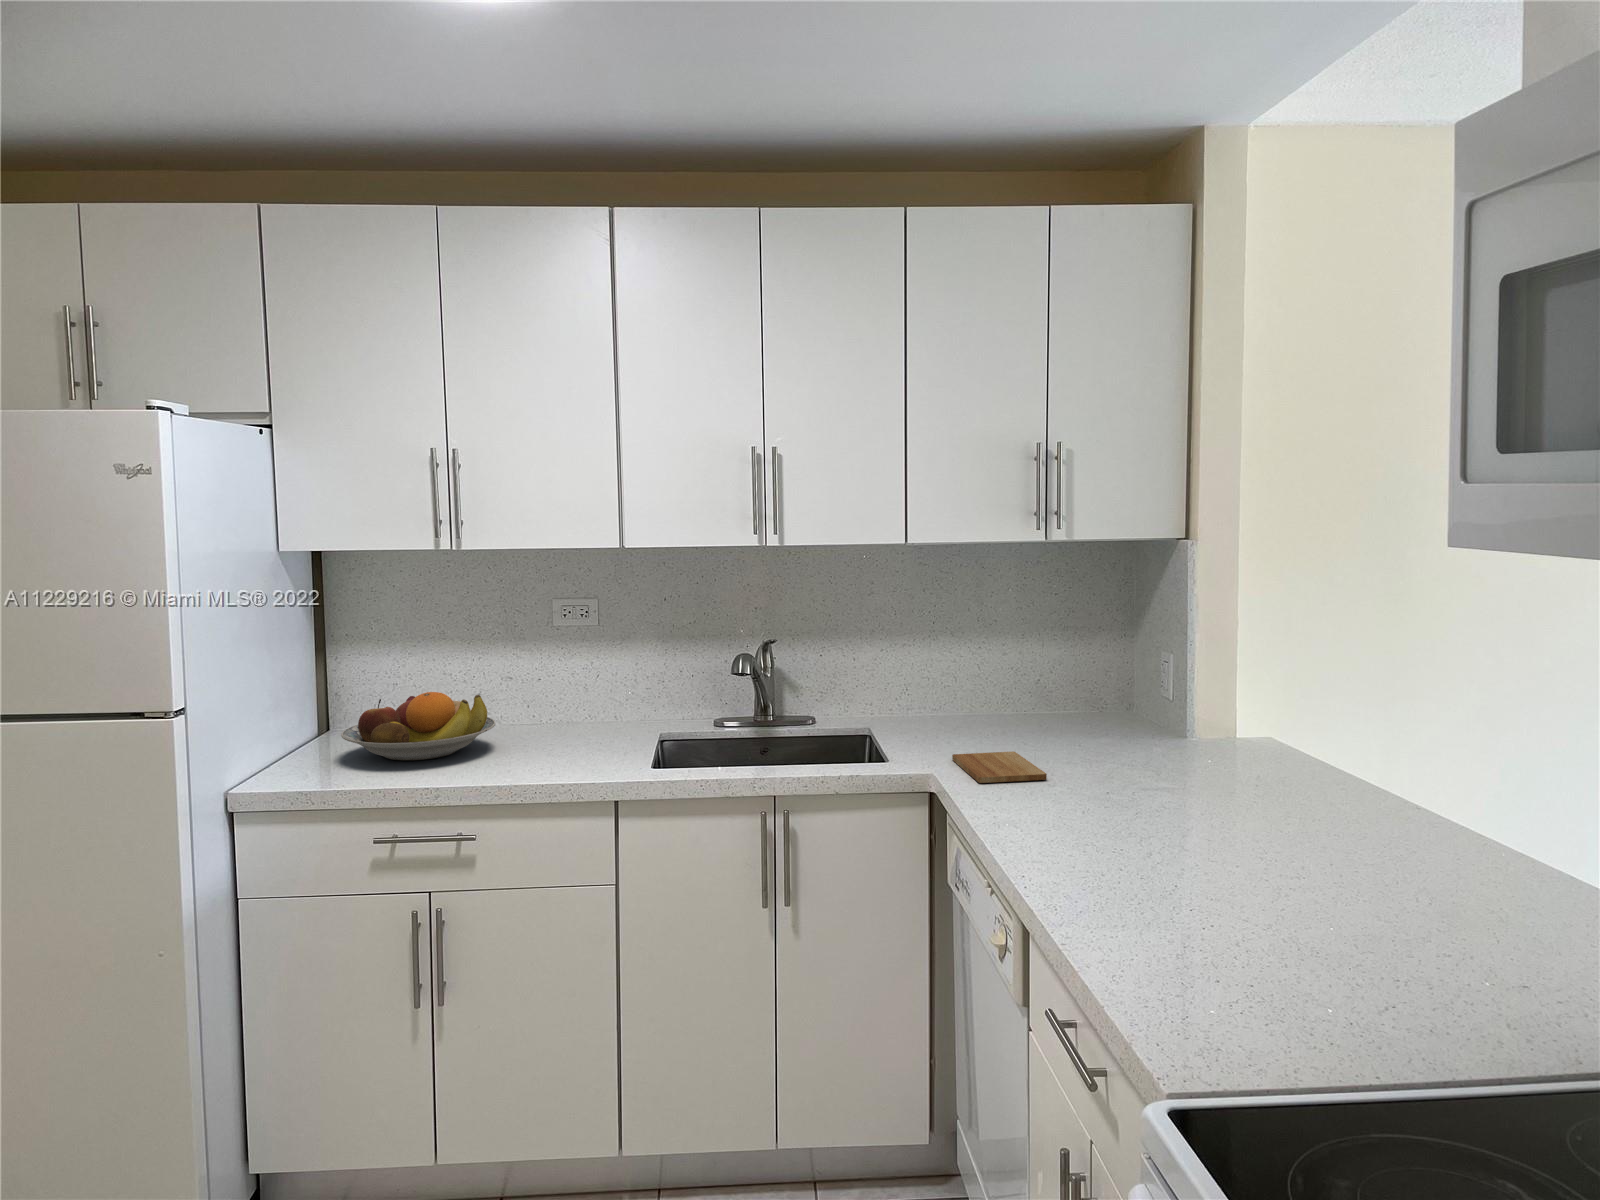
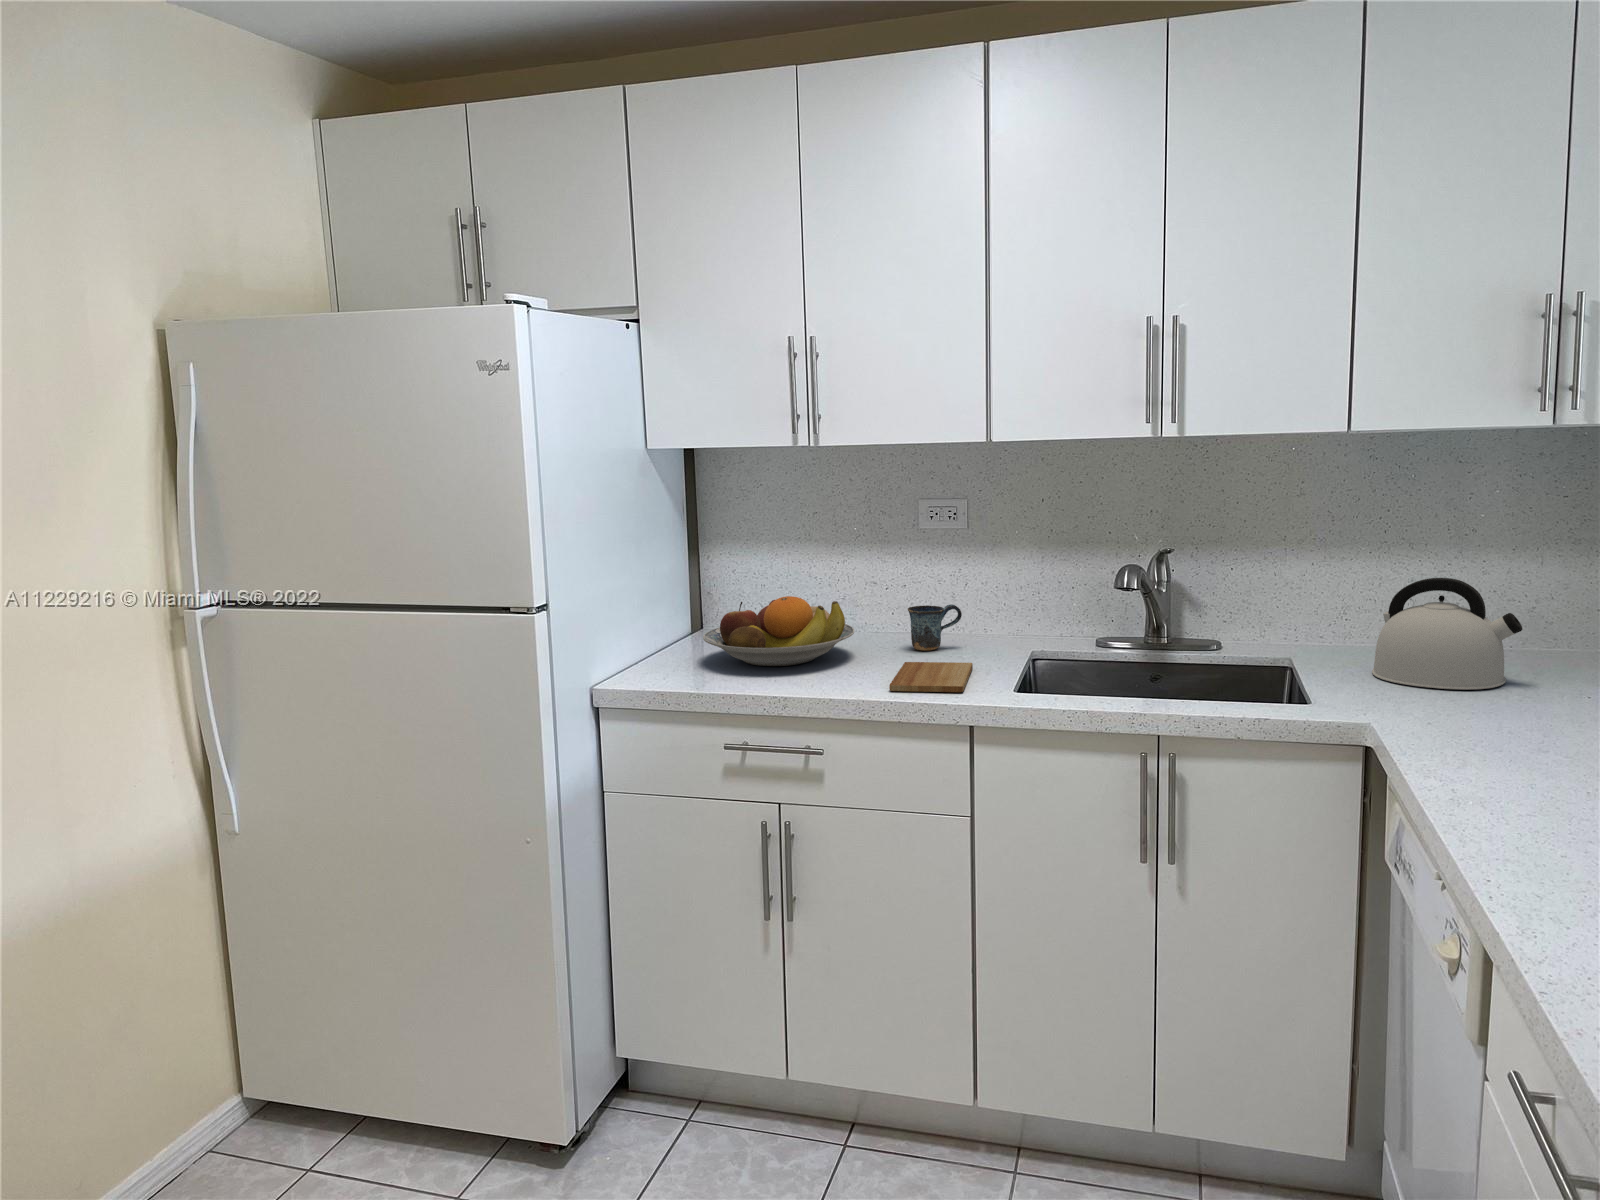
kettle: none [932,658,1033,745] -> present [1372,578,1522,690]
mug: none [544,694,595,738] -> present [908,604,962,651]
cutting board: present [952,751,1047,783] -> present [889,662,973,692]

